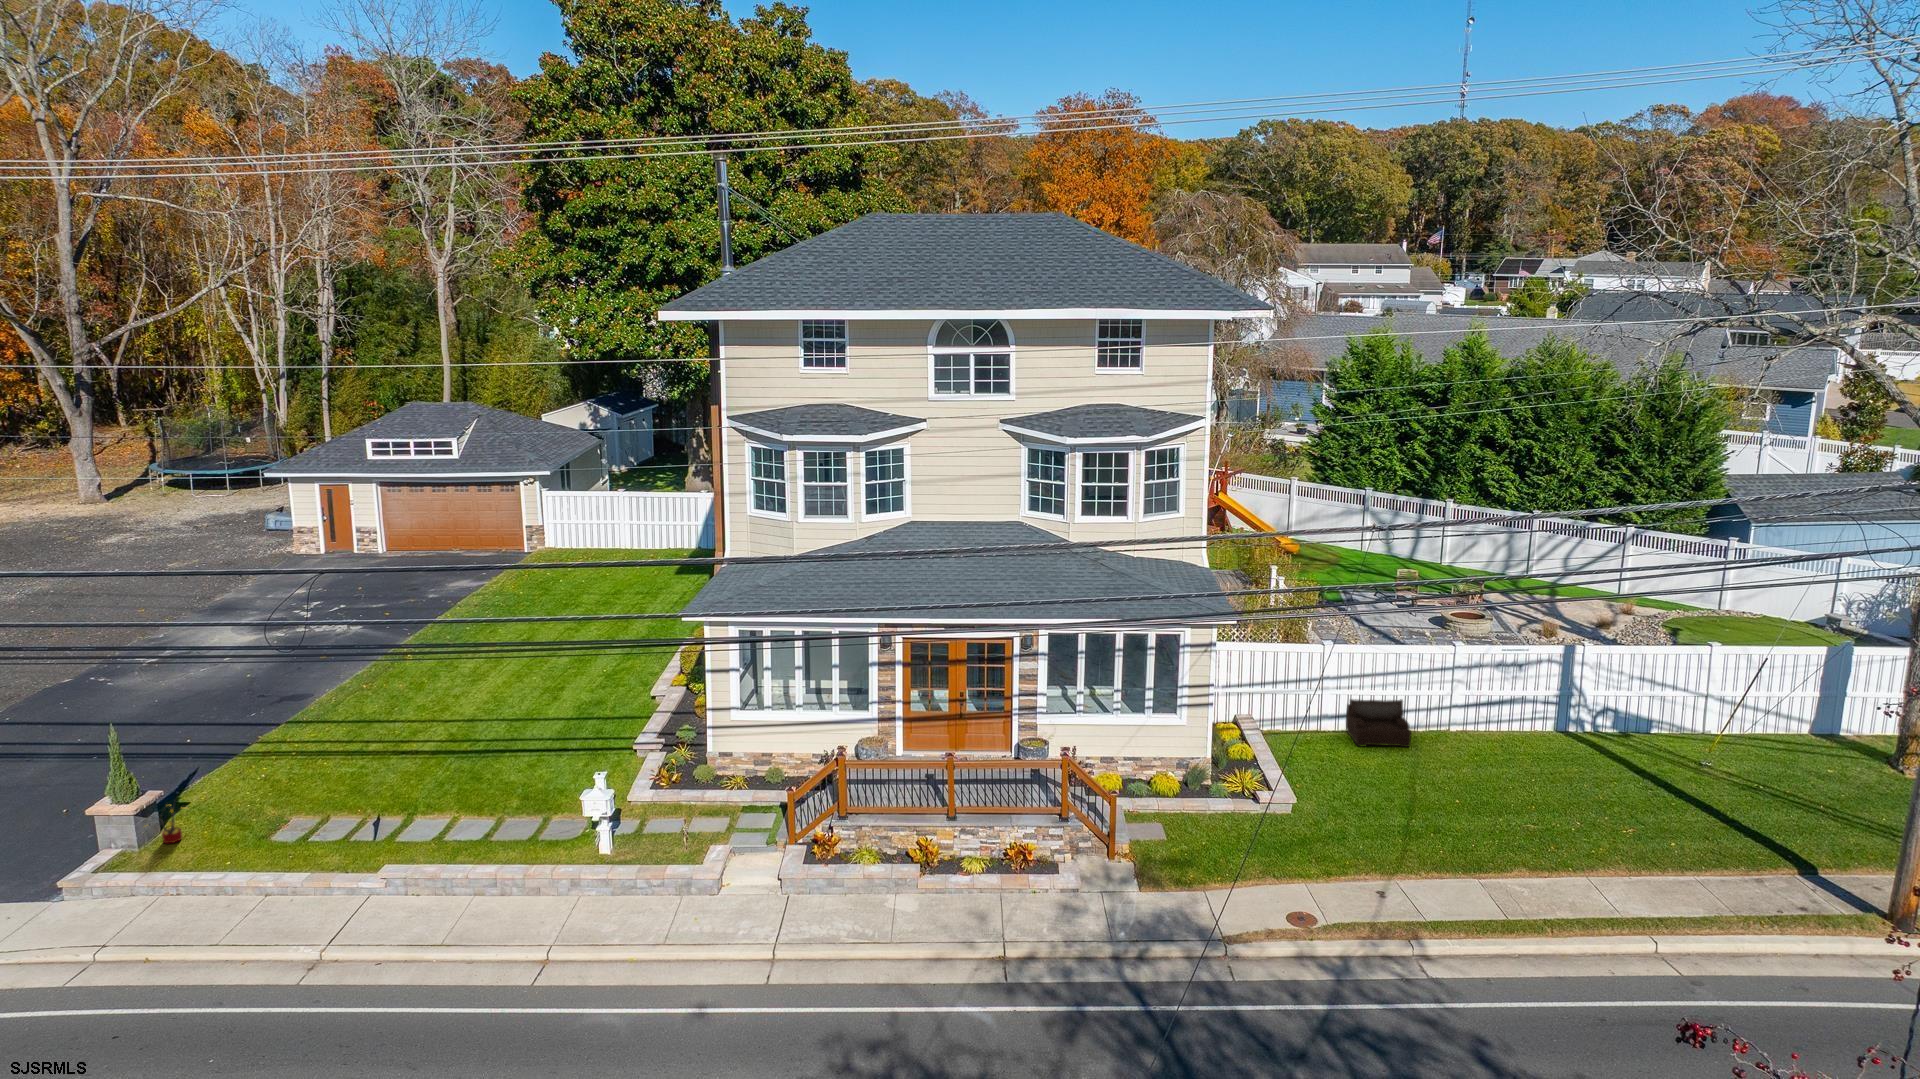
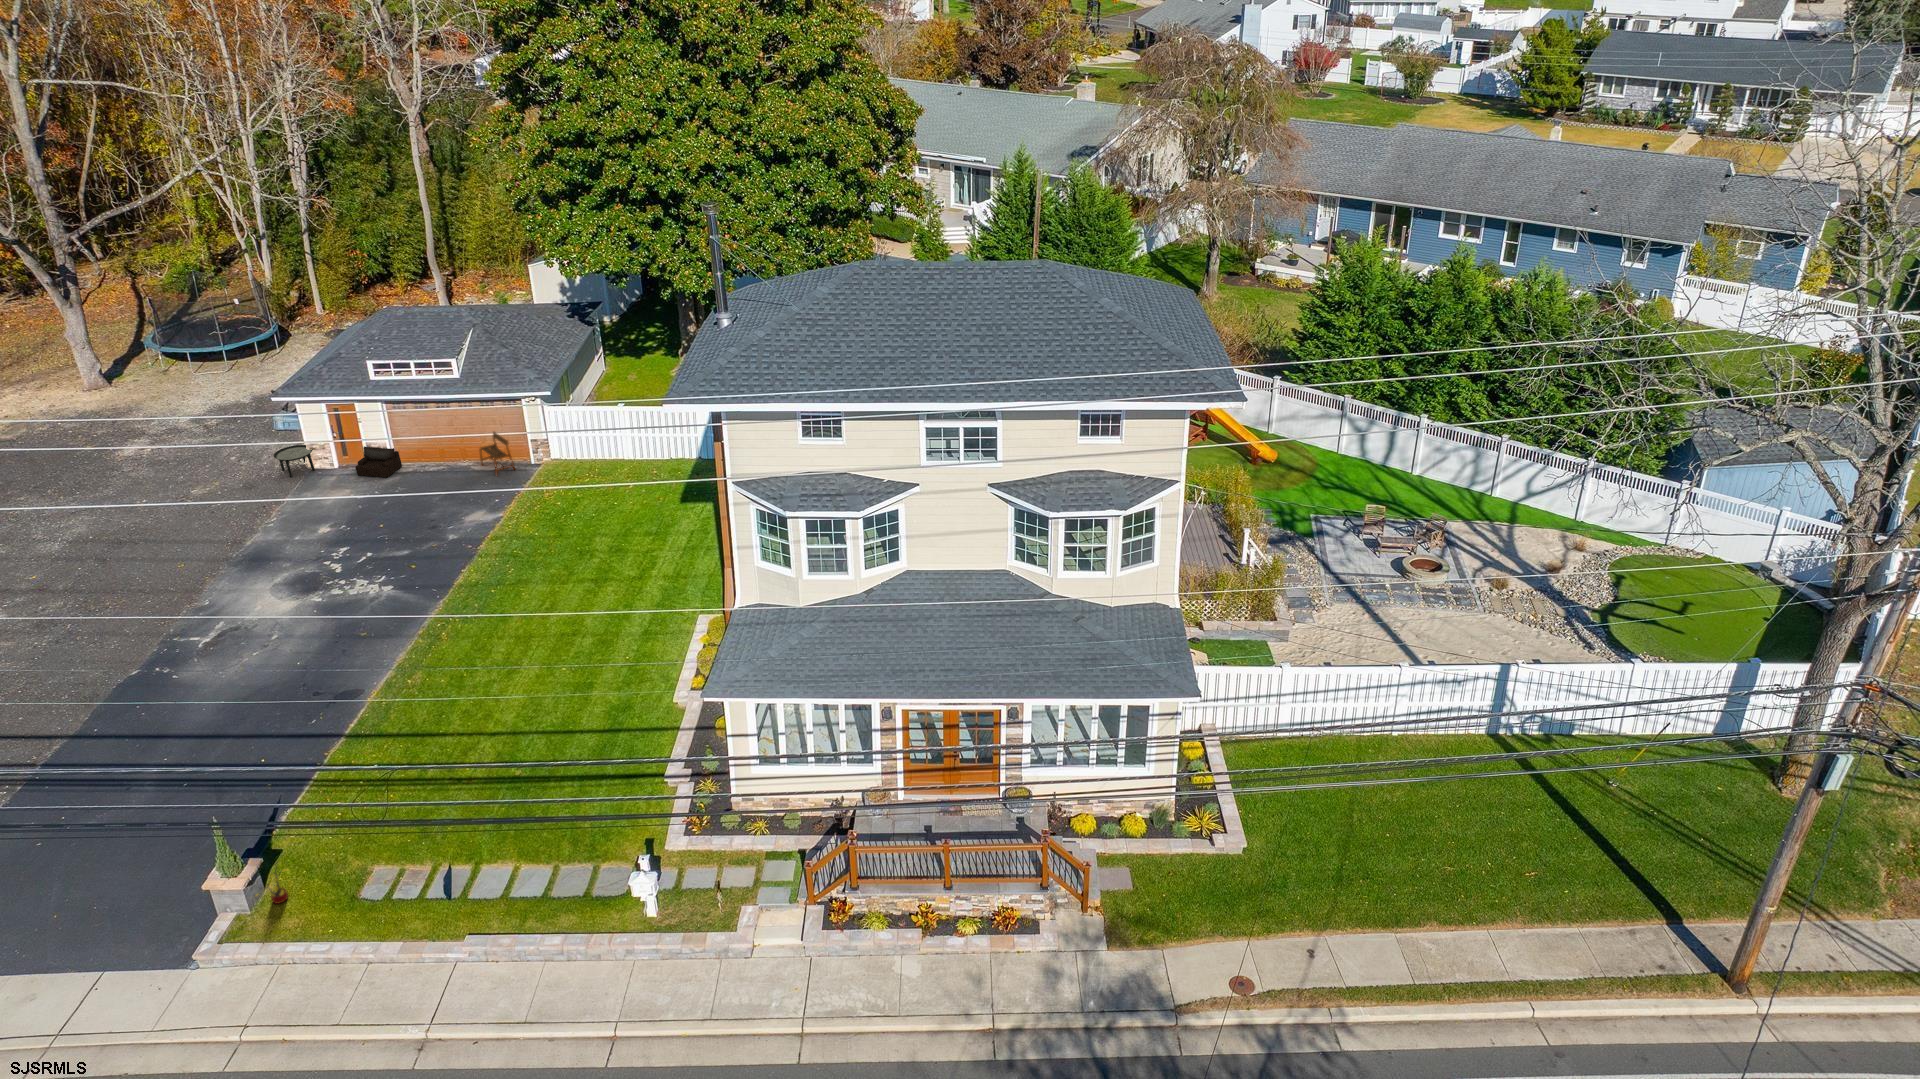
bench: none [472,515,507,557] -> present [480,432,515,475]
round table: none [260,527,301,555] -> present [274,445,315,478]
armchair: present [1346,699,1411,747] -> present [355,446,402,478]

